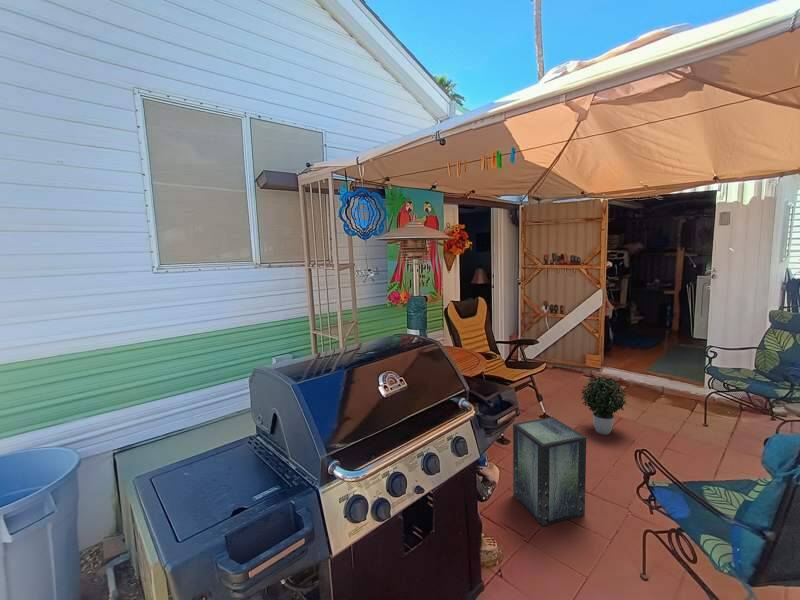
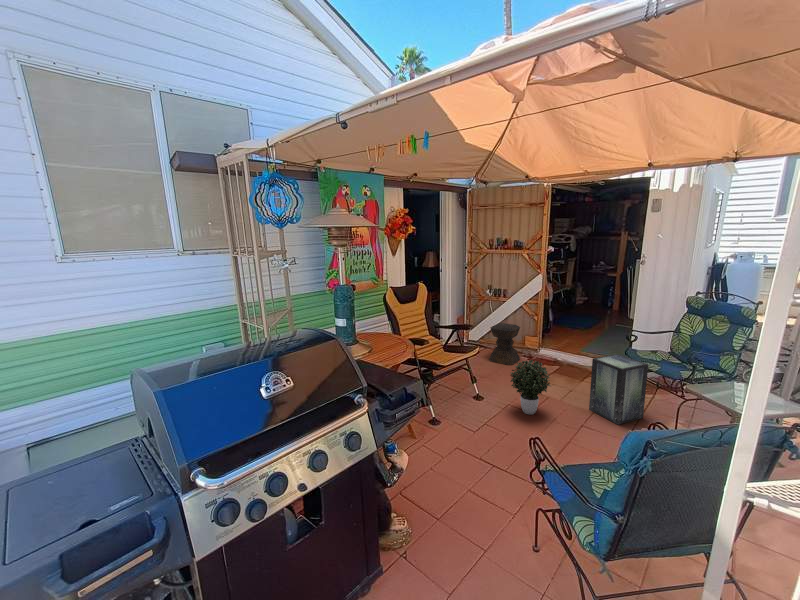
stool: none [548,340,582,384] -> present [489,323,520,365]
storage box: present [513,417,586,526] -> present [589,354,648,425]

